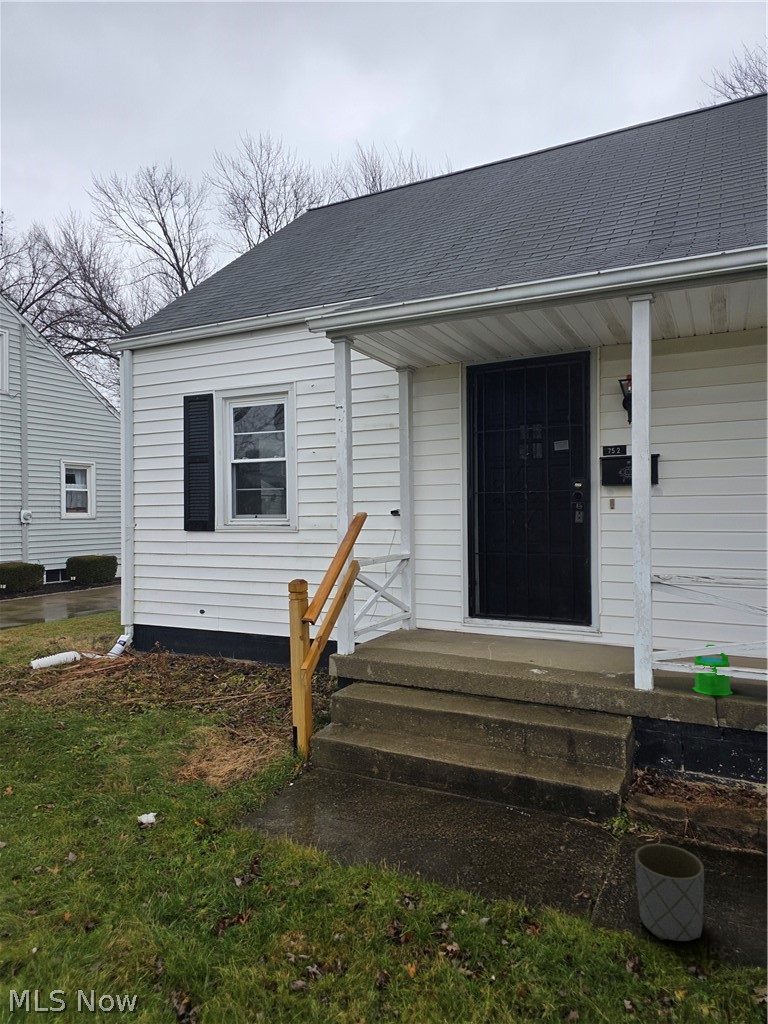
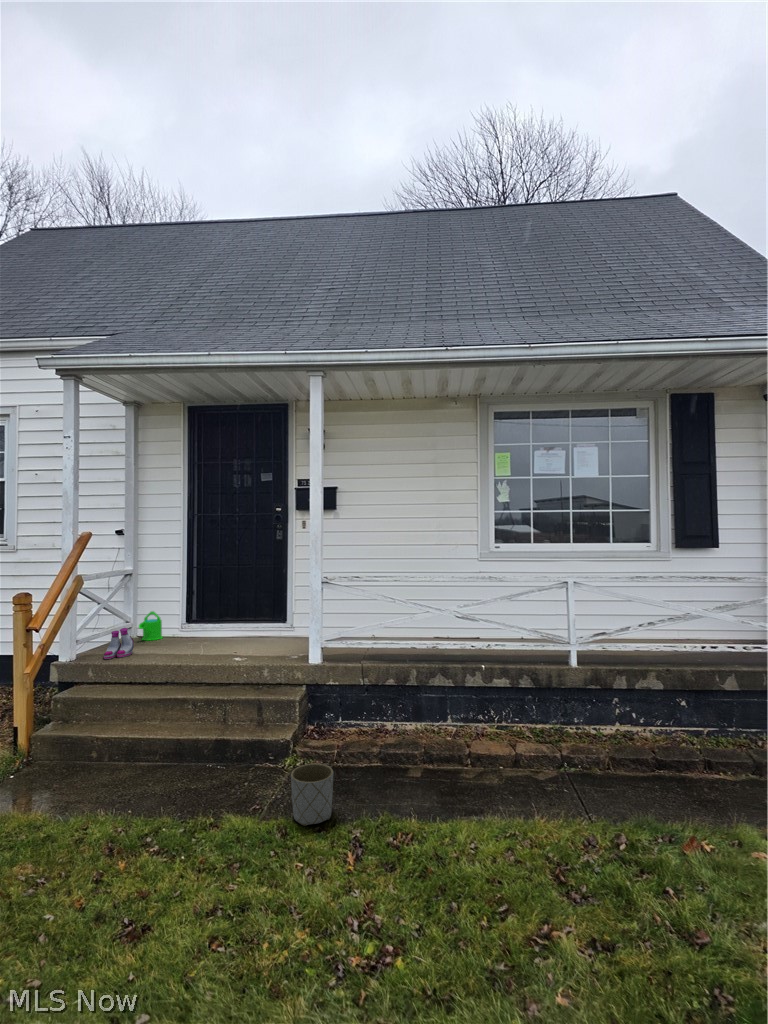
boots: none [382,622,413,657] -> present [103,628,134,659]
watering can: present [693,644,733,696] -> present [139,611,163,640]

